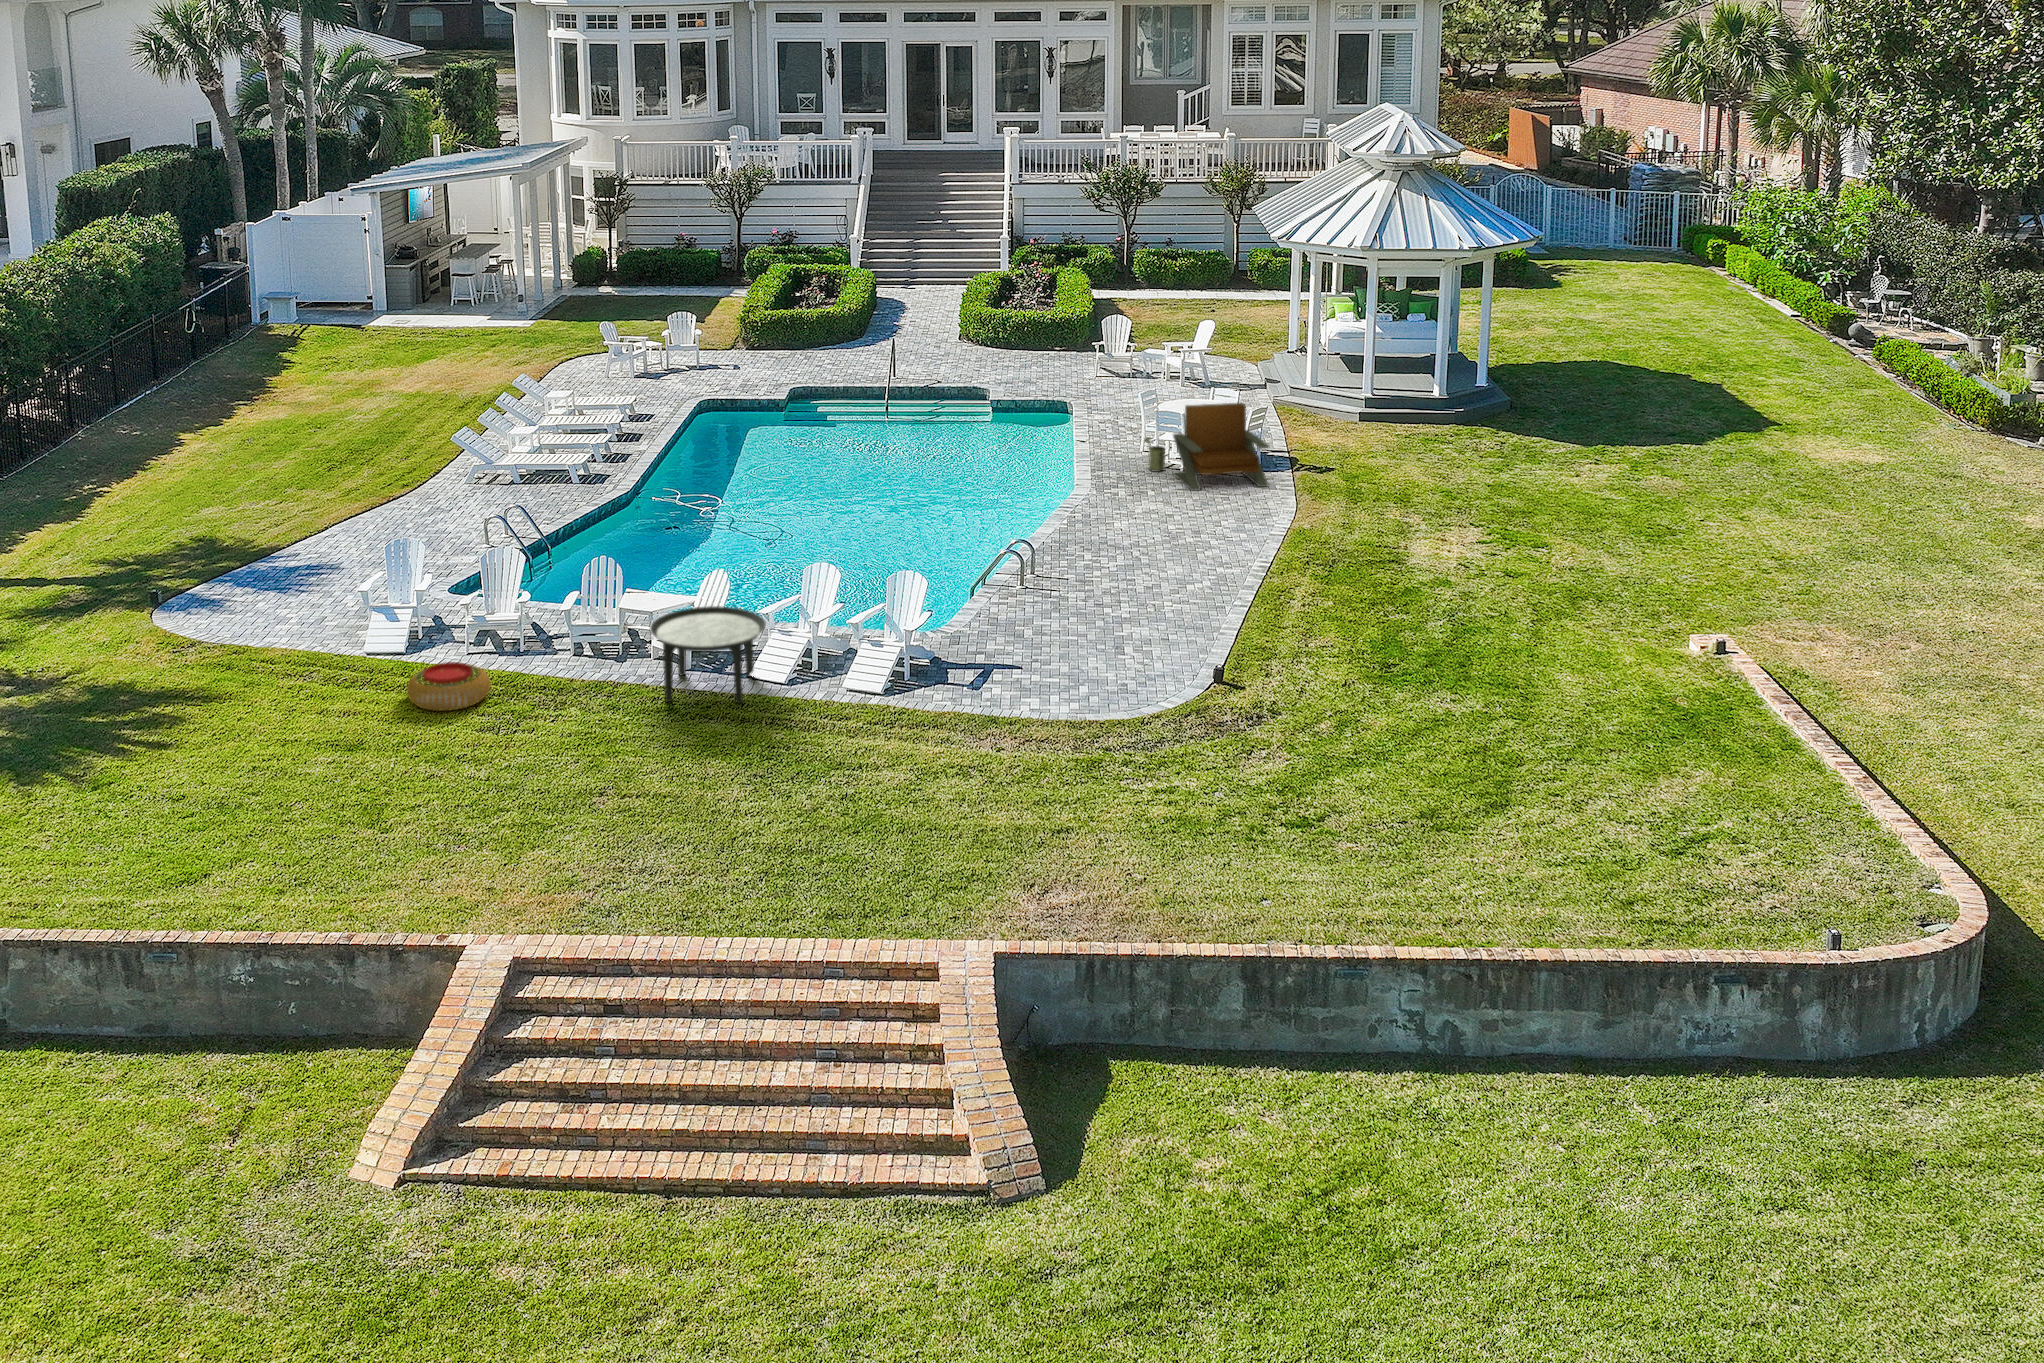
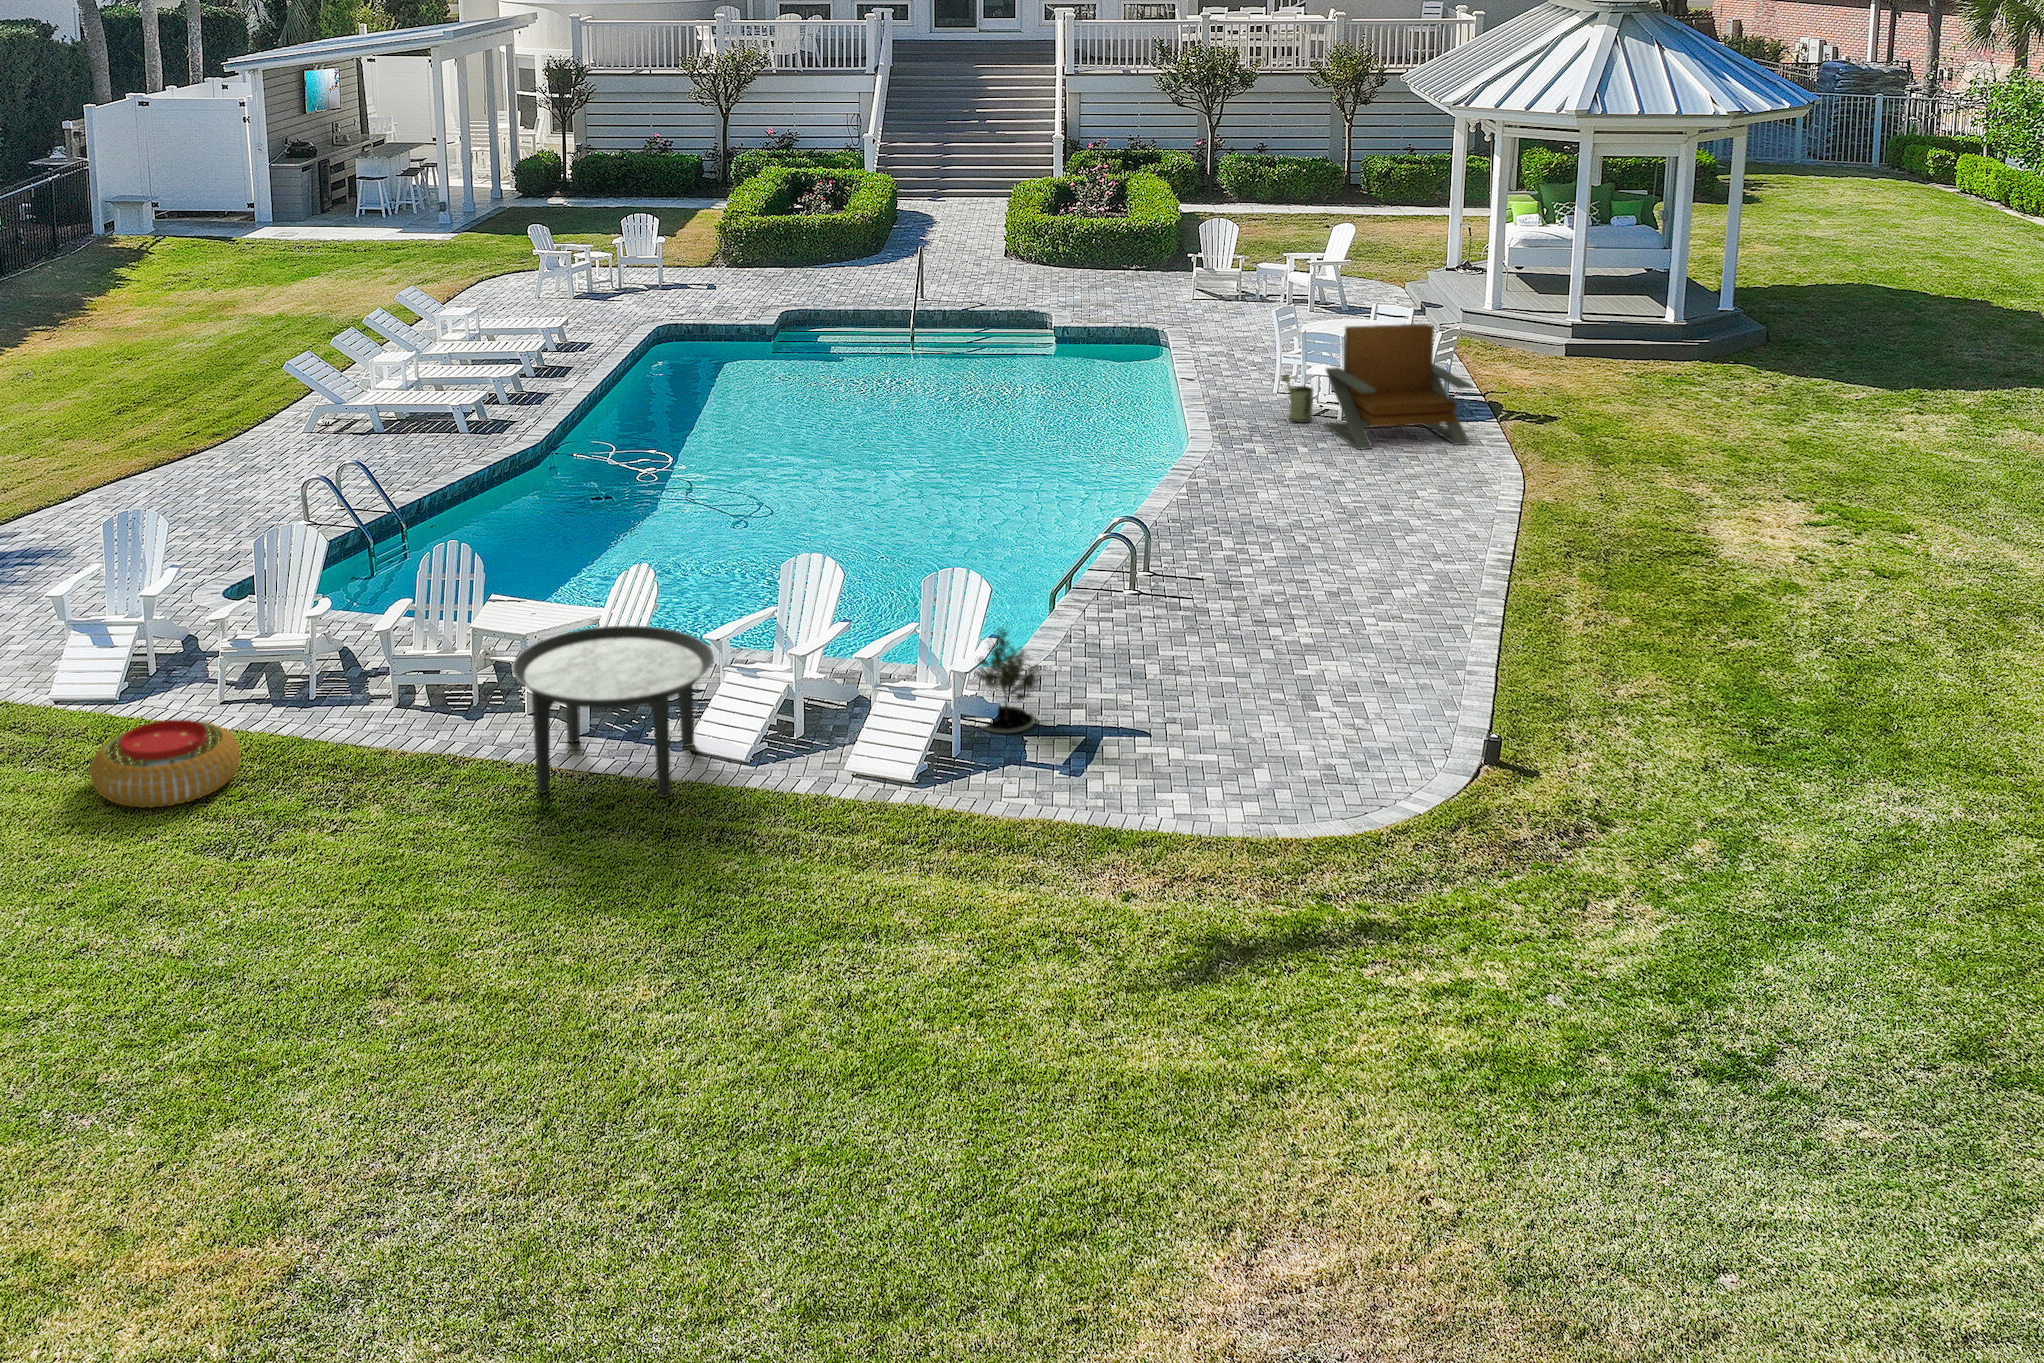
potted tree: none [917,602,962,669] -> present [977,626,1041,734]

